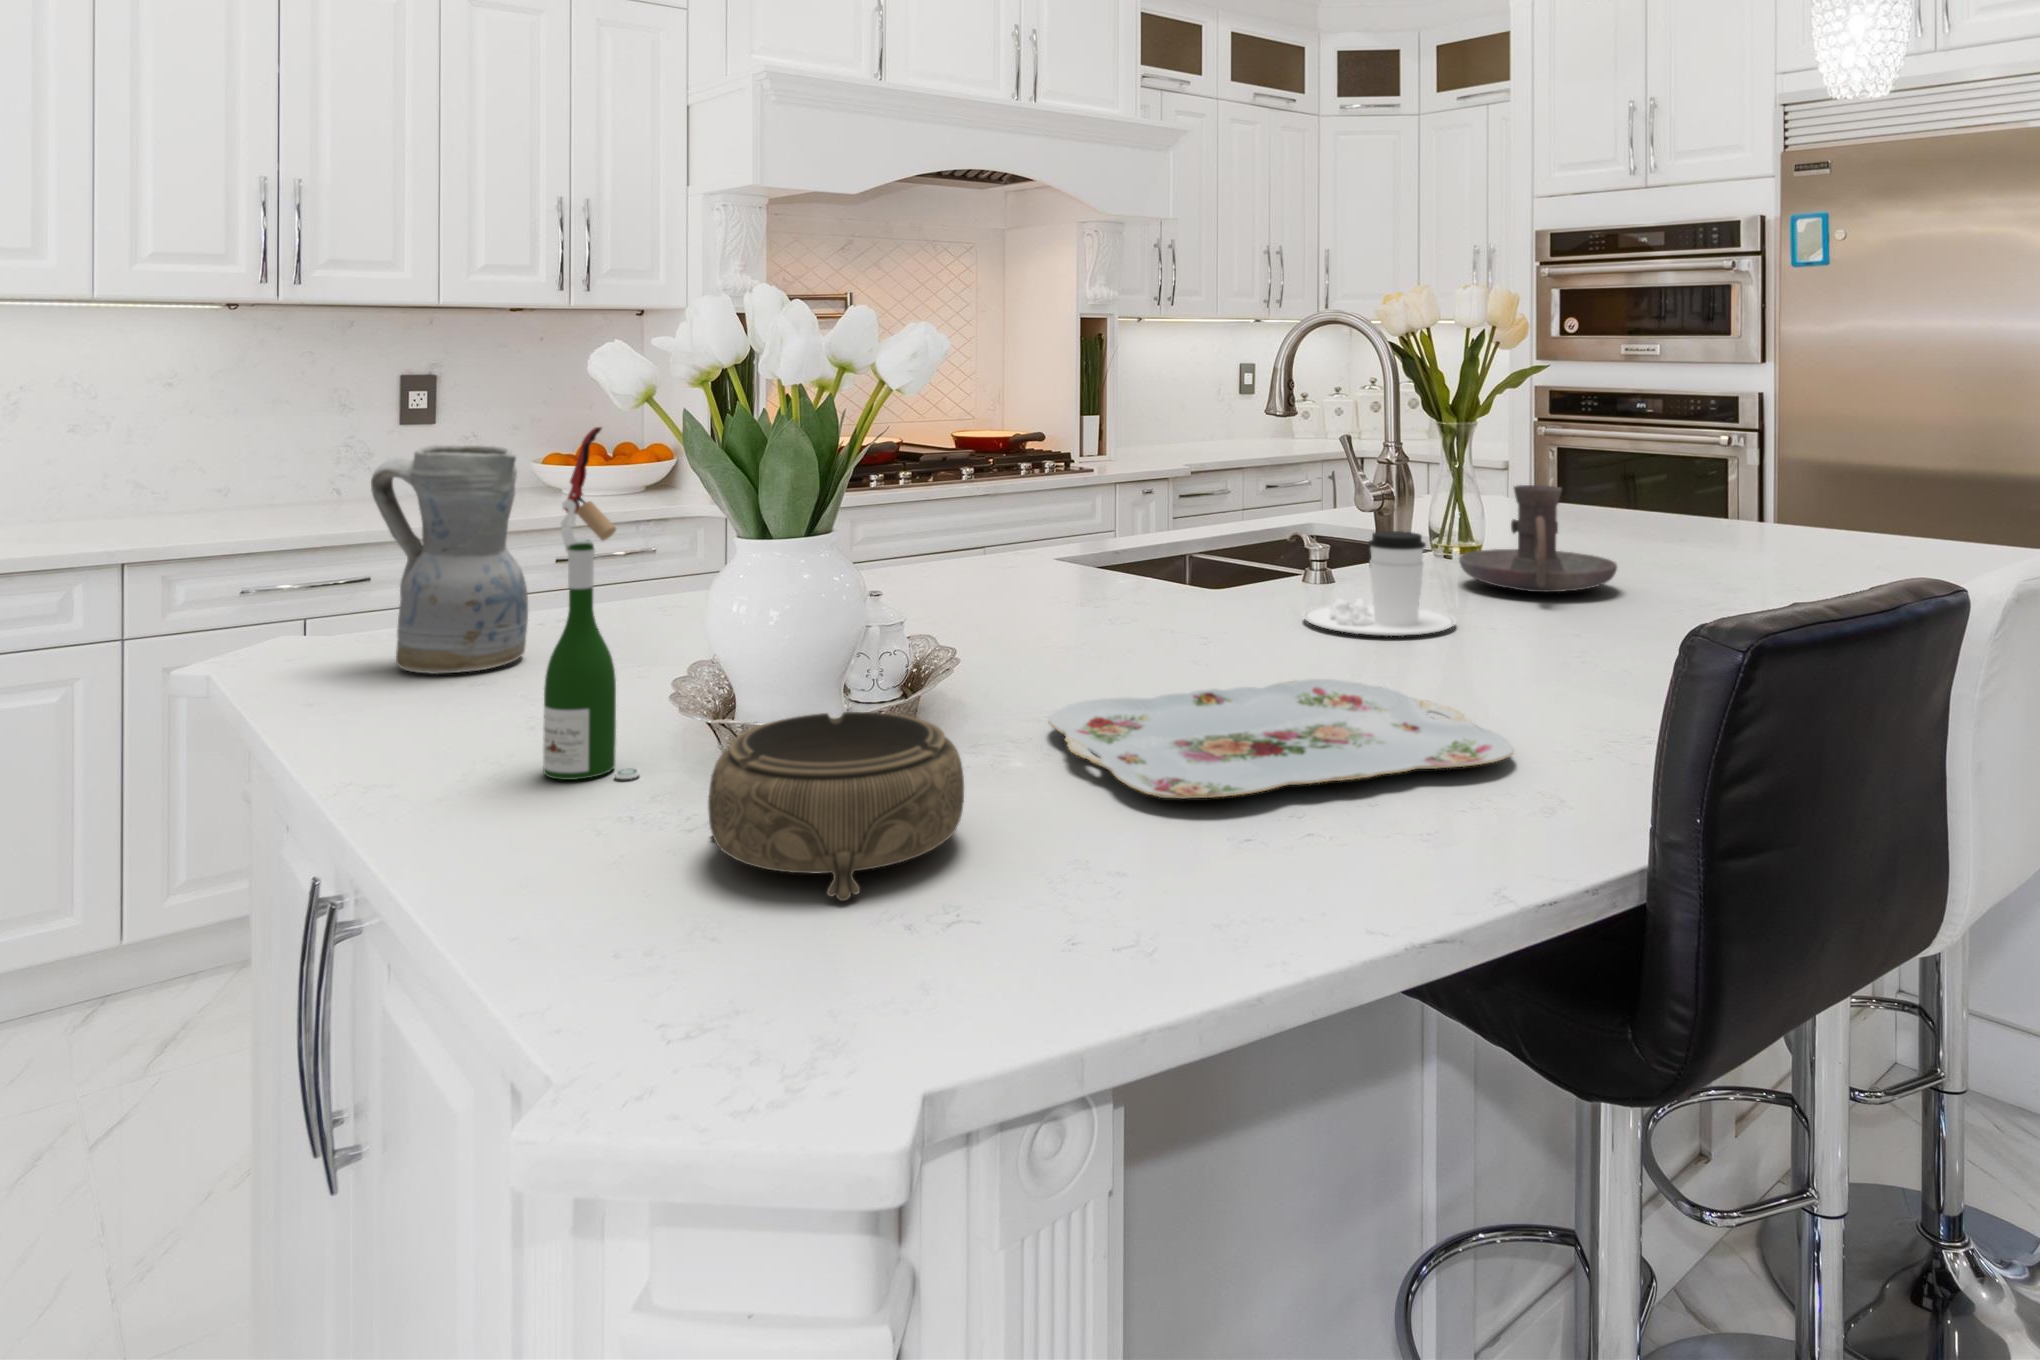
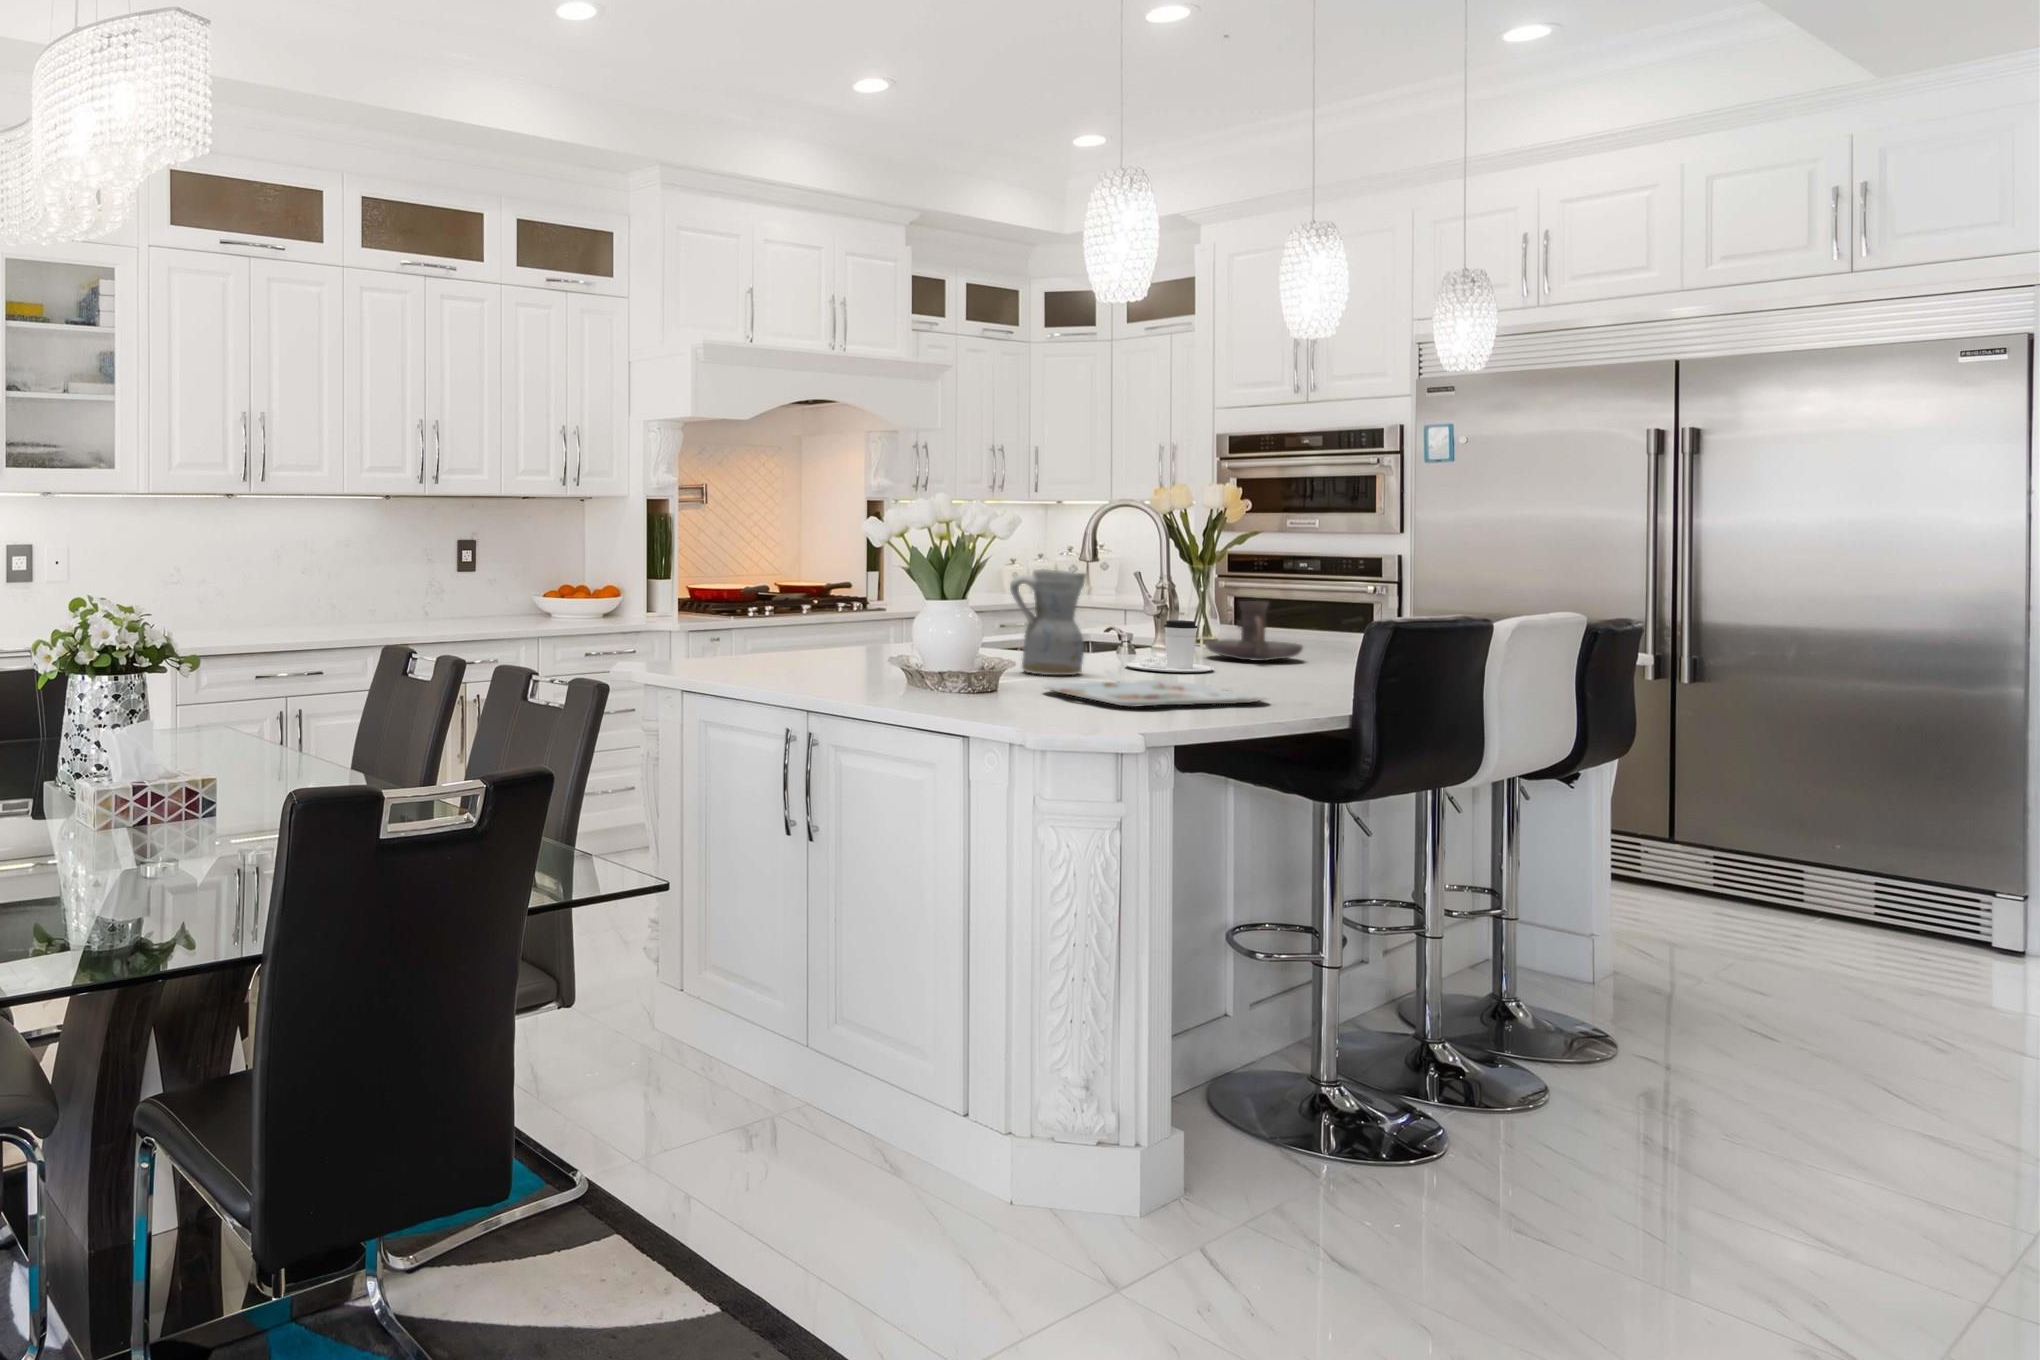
wine bottle: present [543,427,640,780] -> none [842,555,884,699]
ceramic pitcher: present [371,445,528,674] -> present [1010,569,1086,675]
decorative bowl: present [708,712,964,901] -> none [946,666,1054,720]

